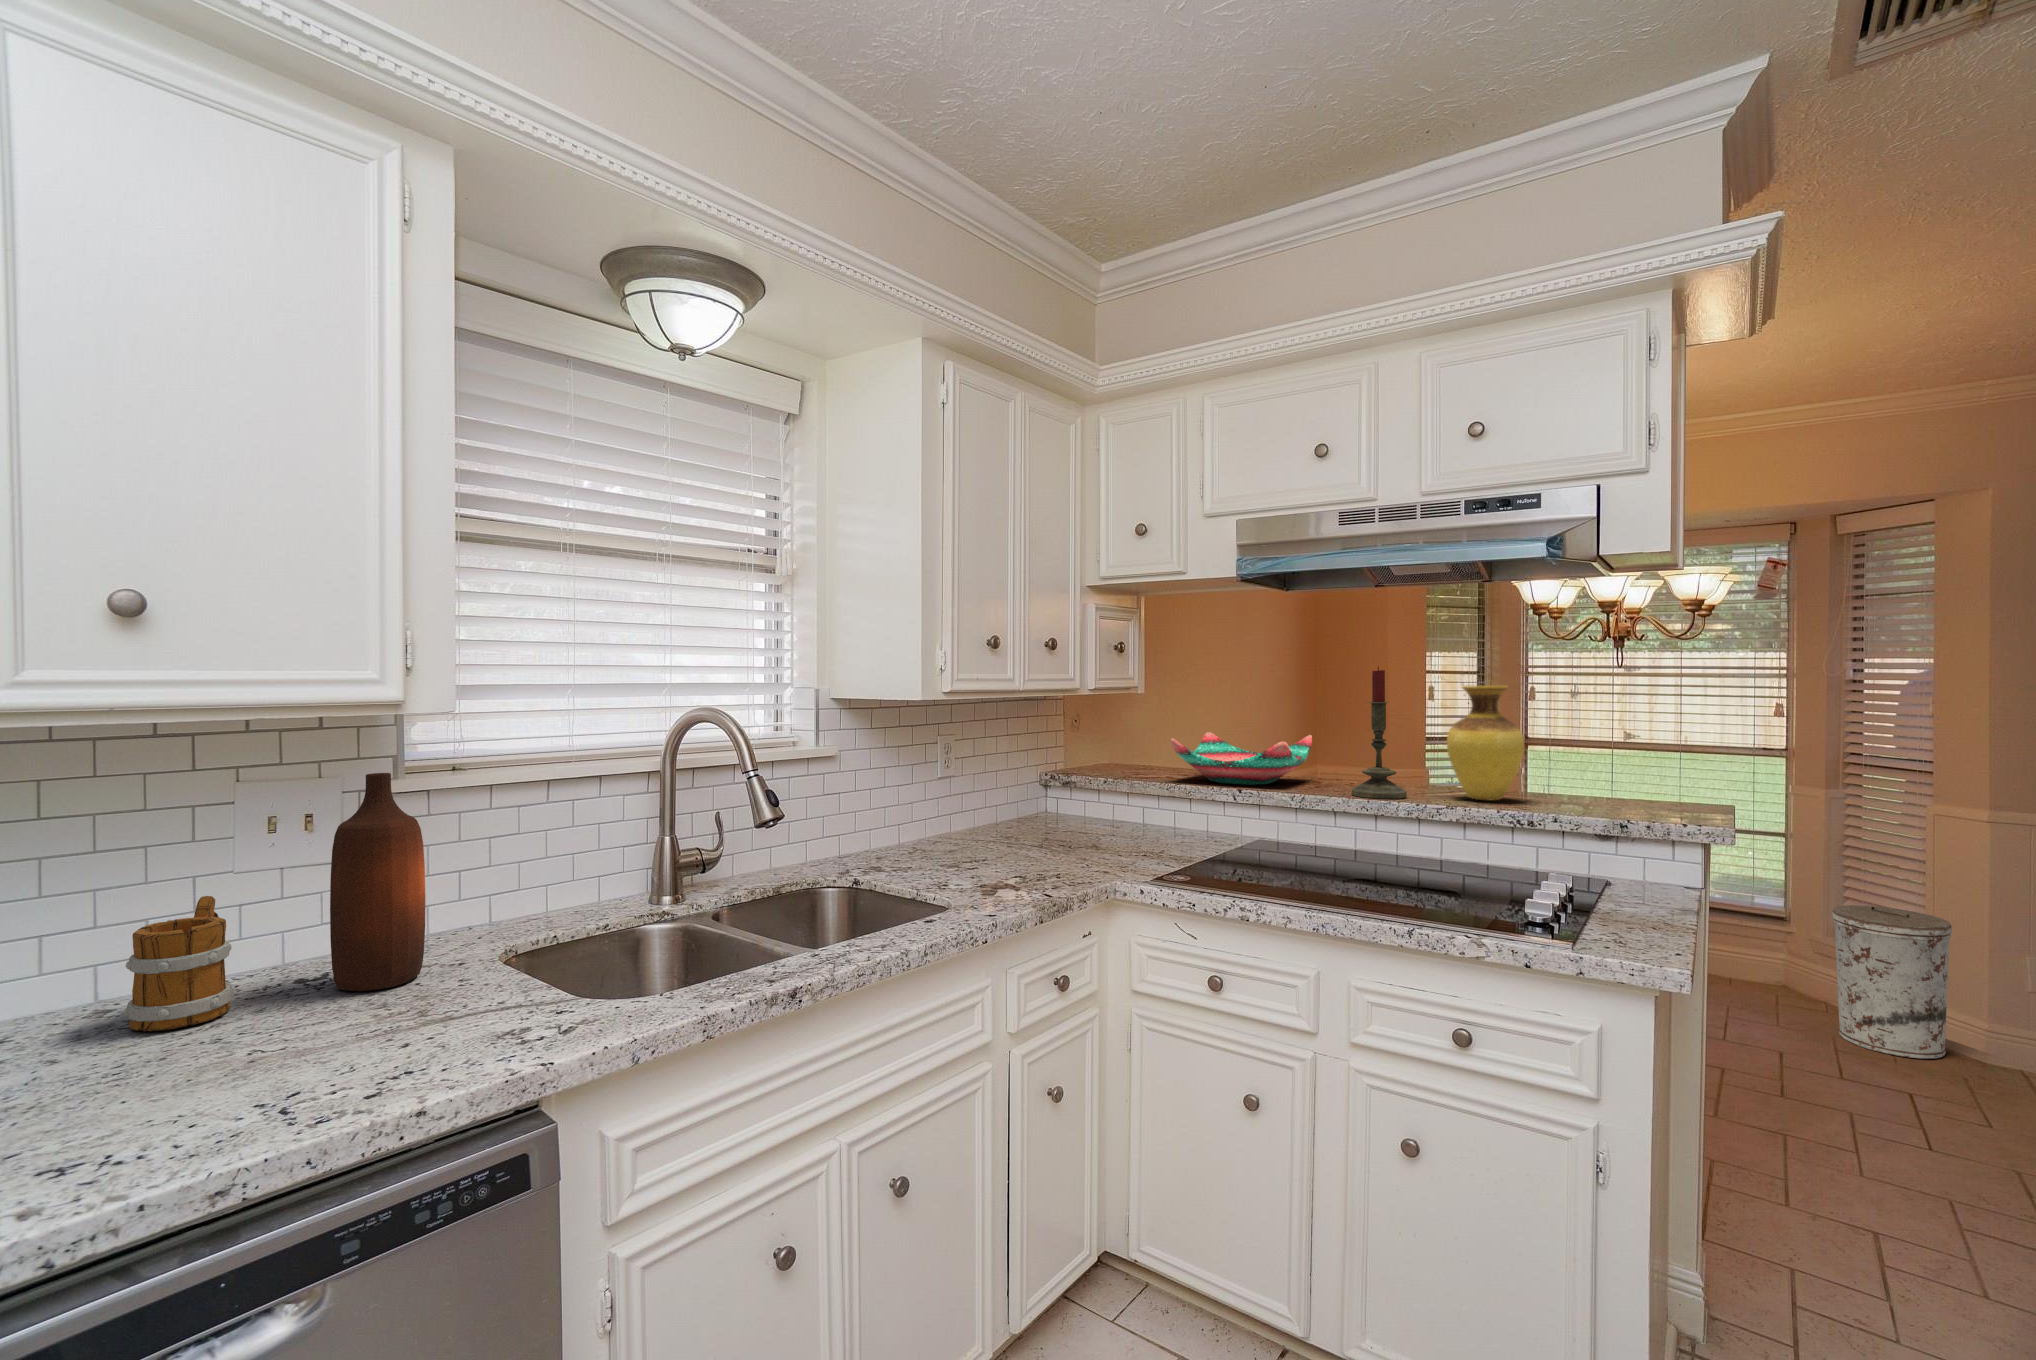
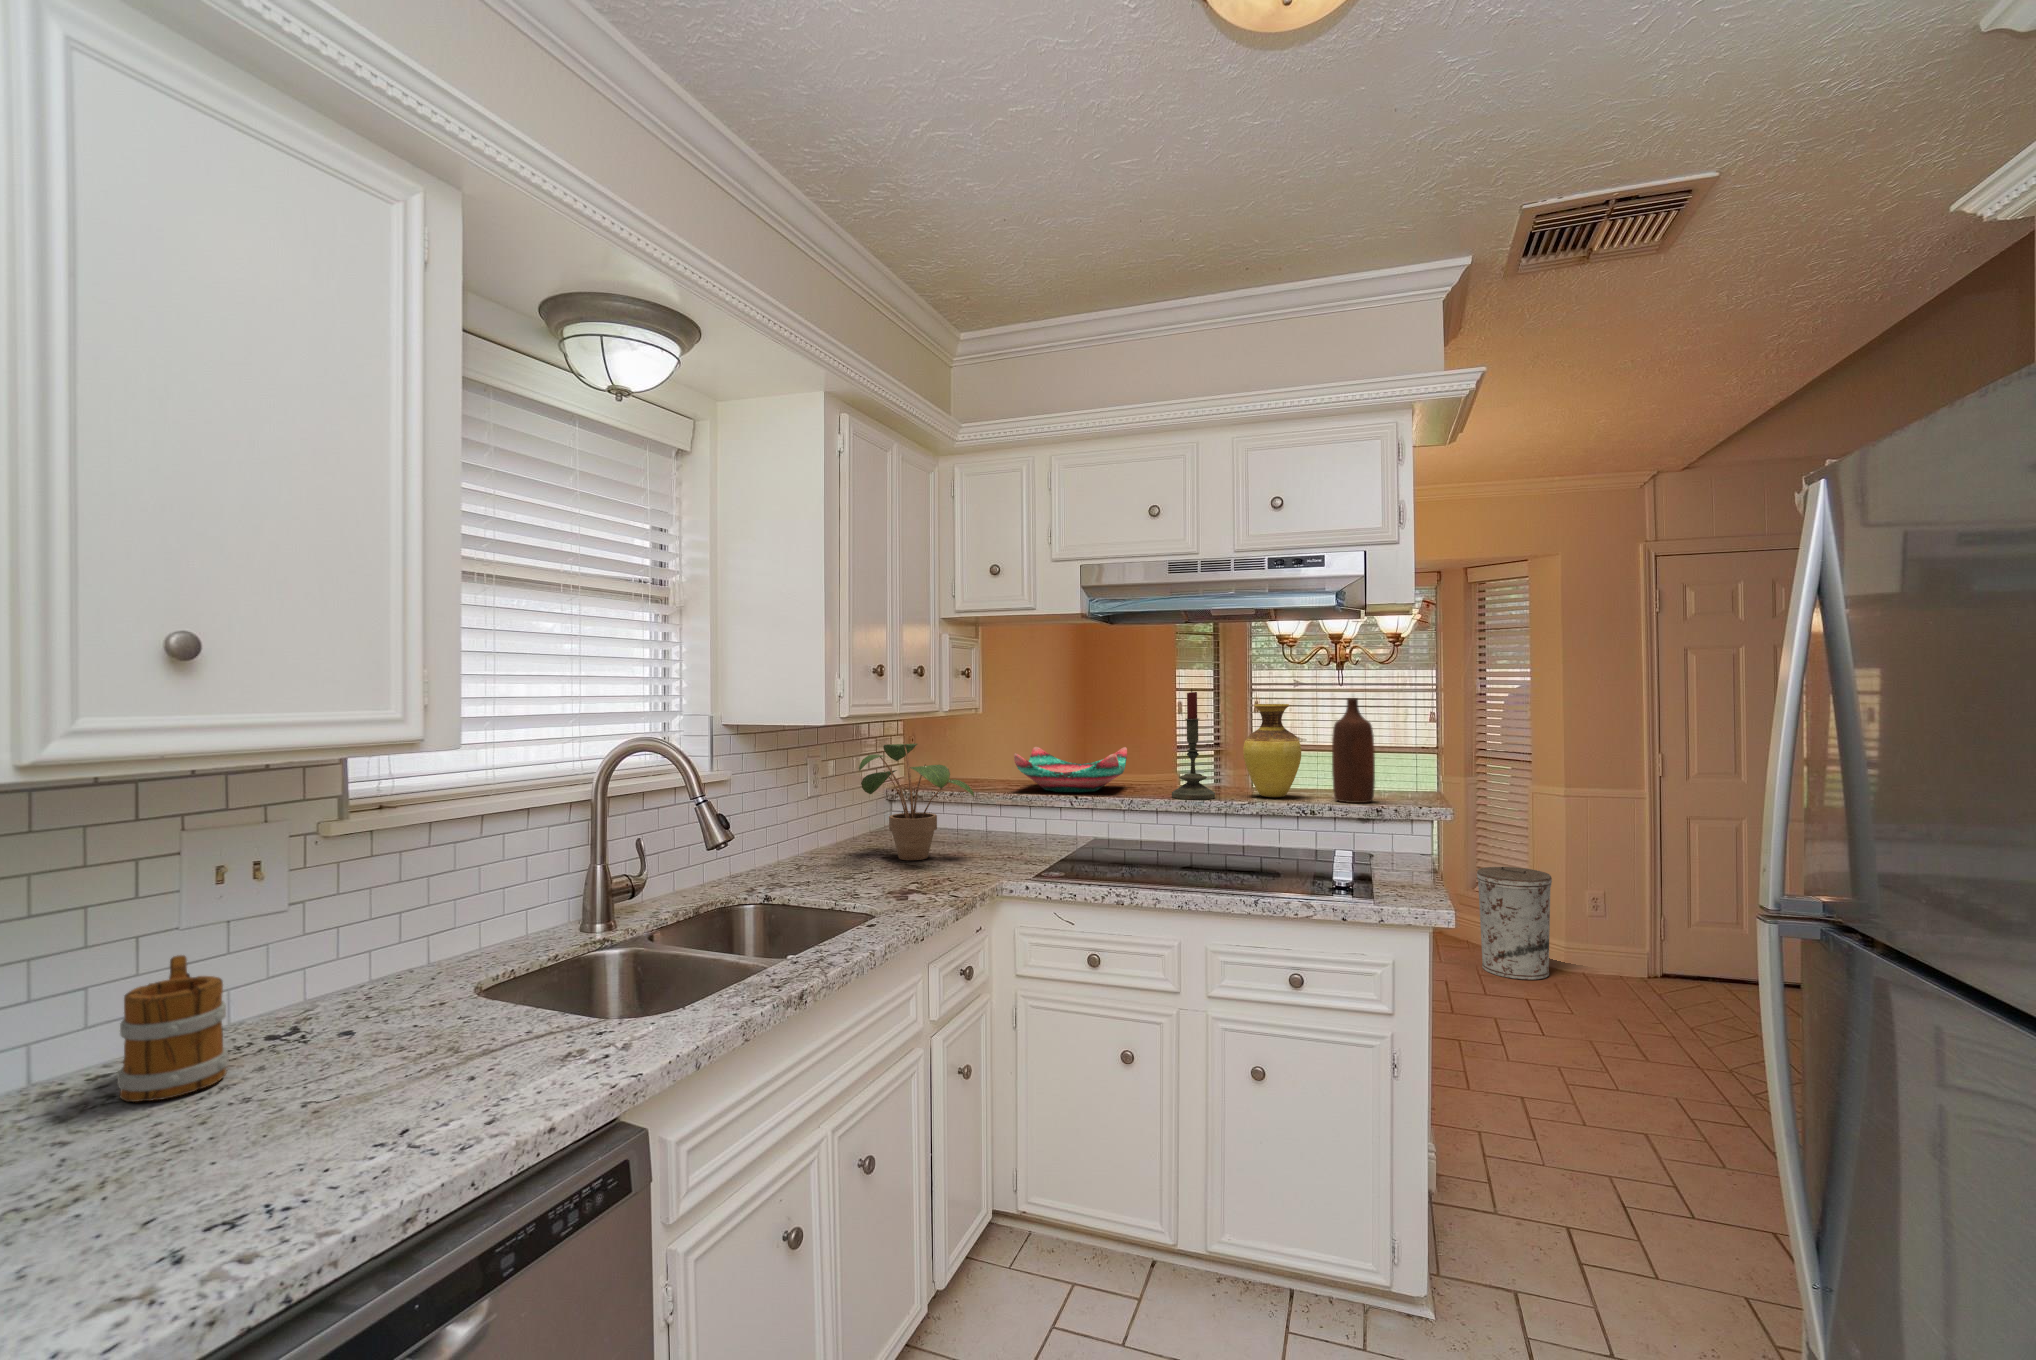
potted plant: none [981,722,1108,850] -> present [859,742,974,860]
bottle: present [330,773,425,991] -> present [1332,698,1375,803]

